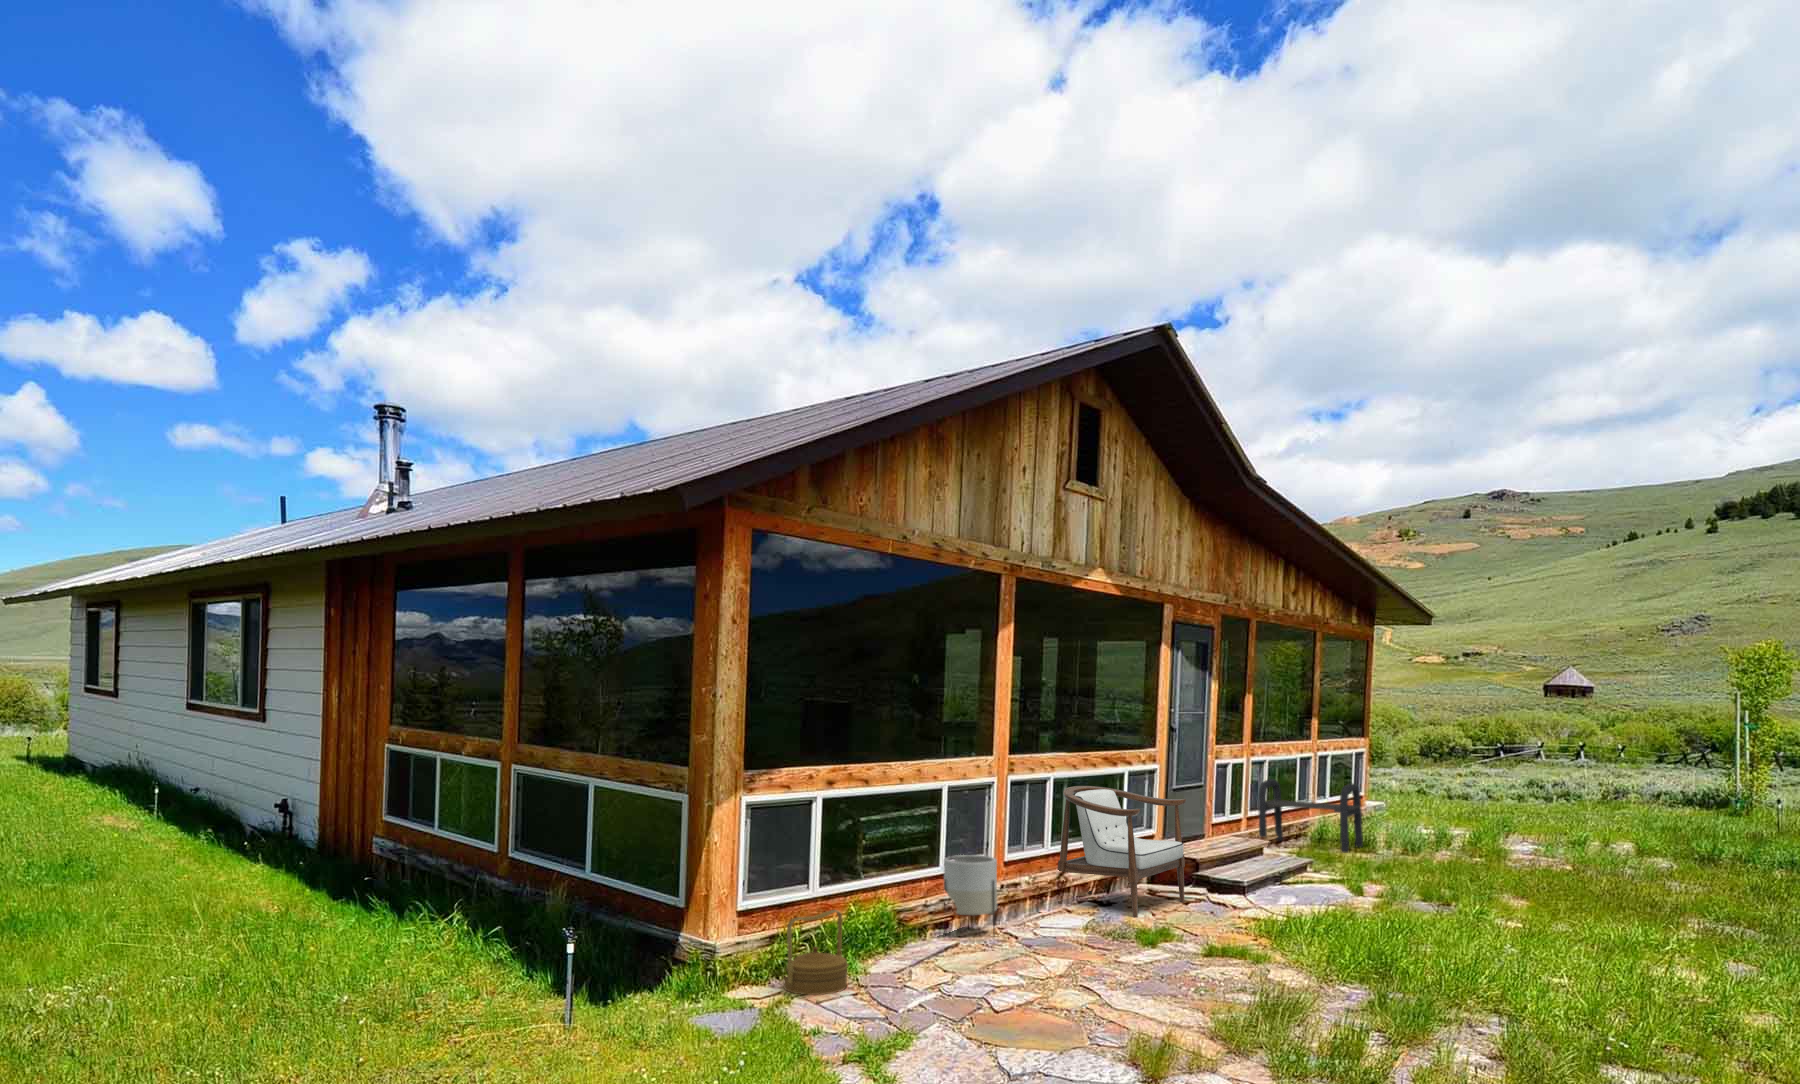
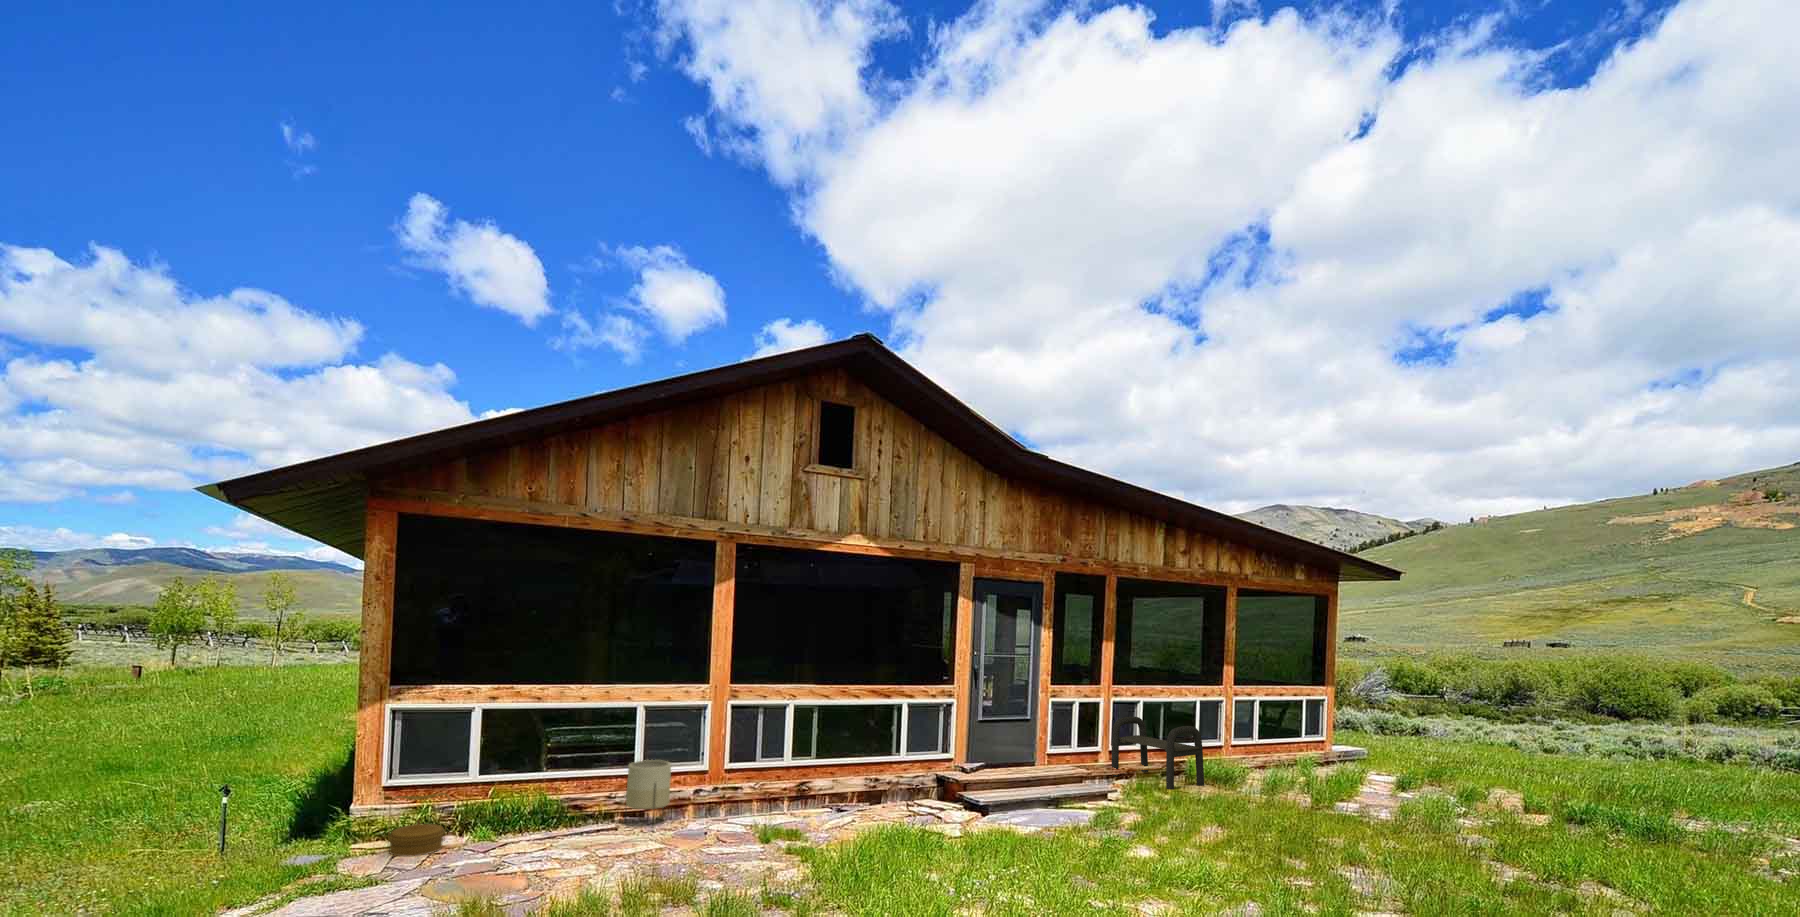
armchair: present [1057,786,1186,918] -> none [784,712,888,828]

